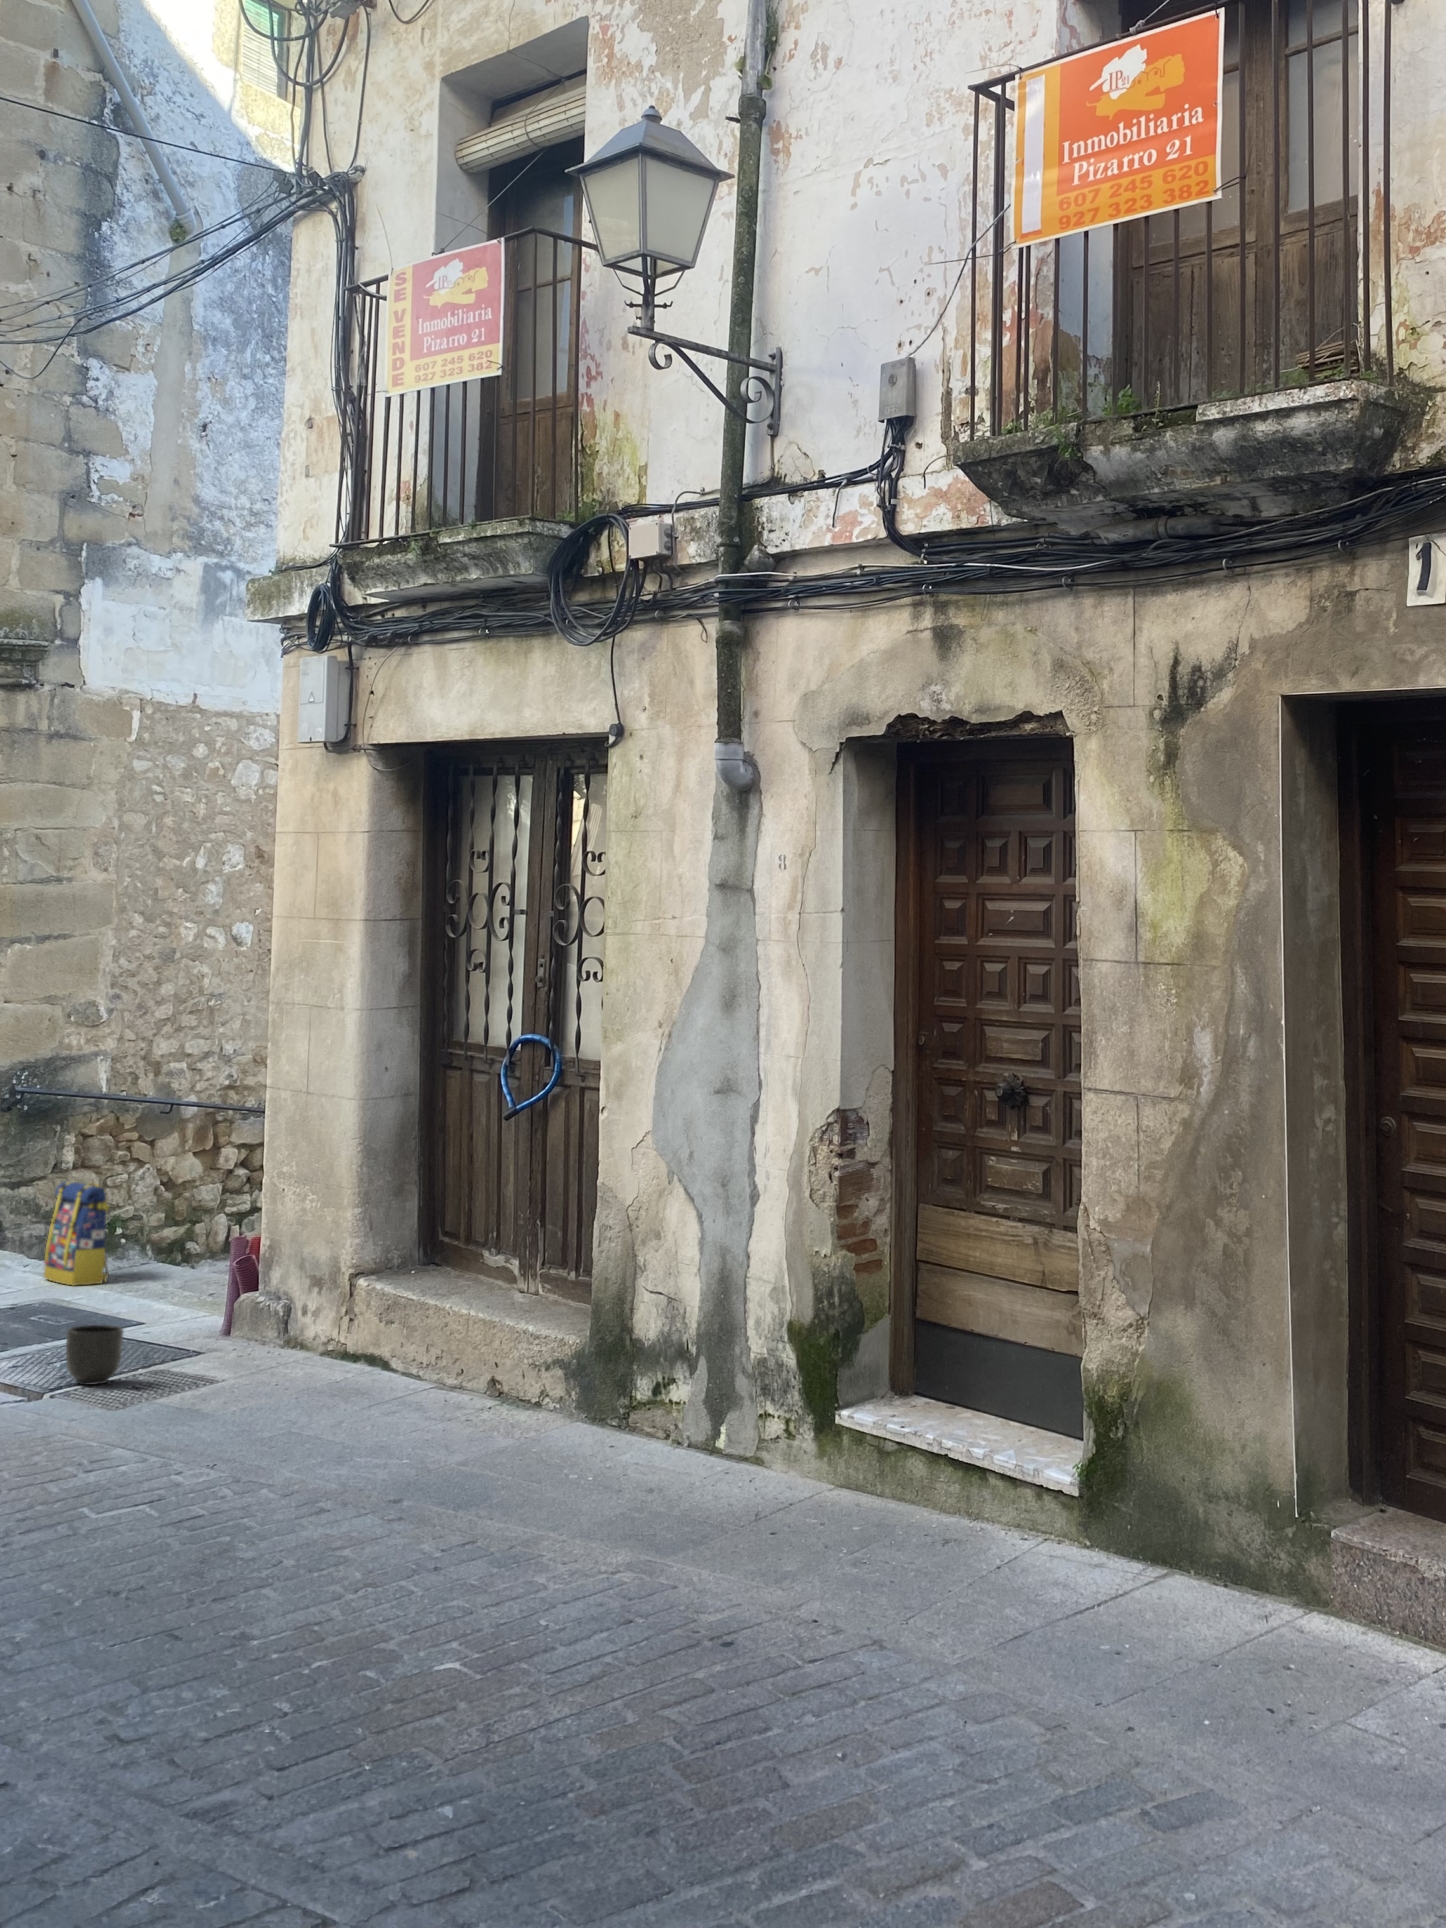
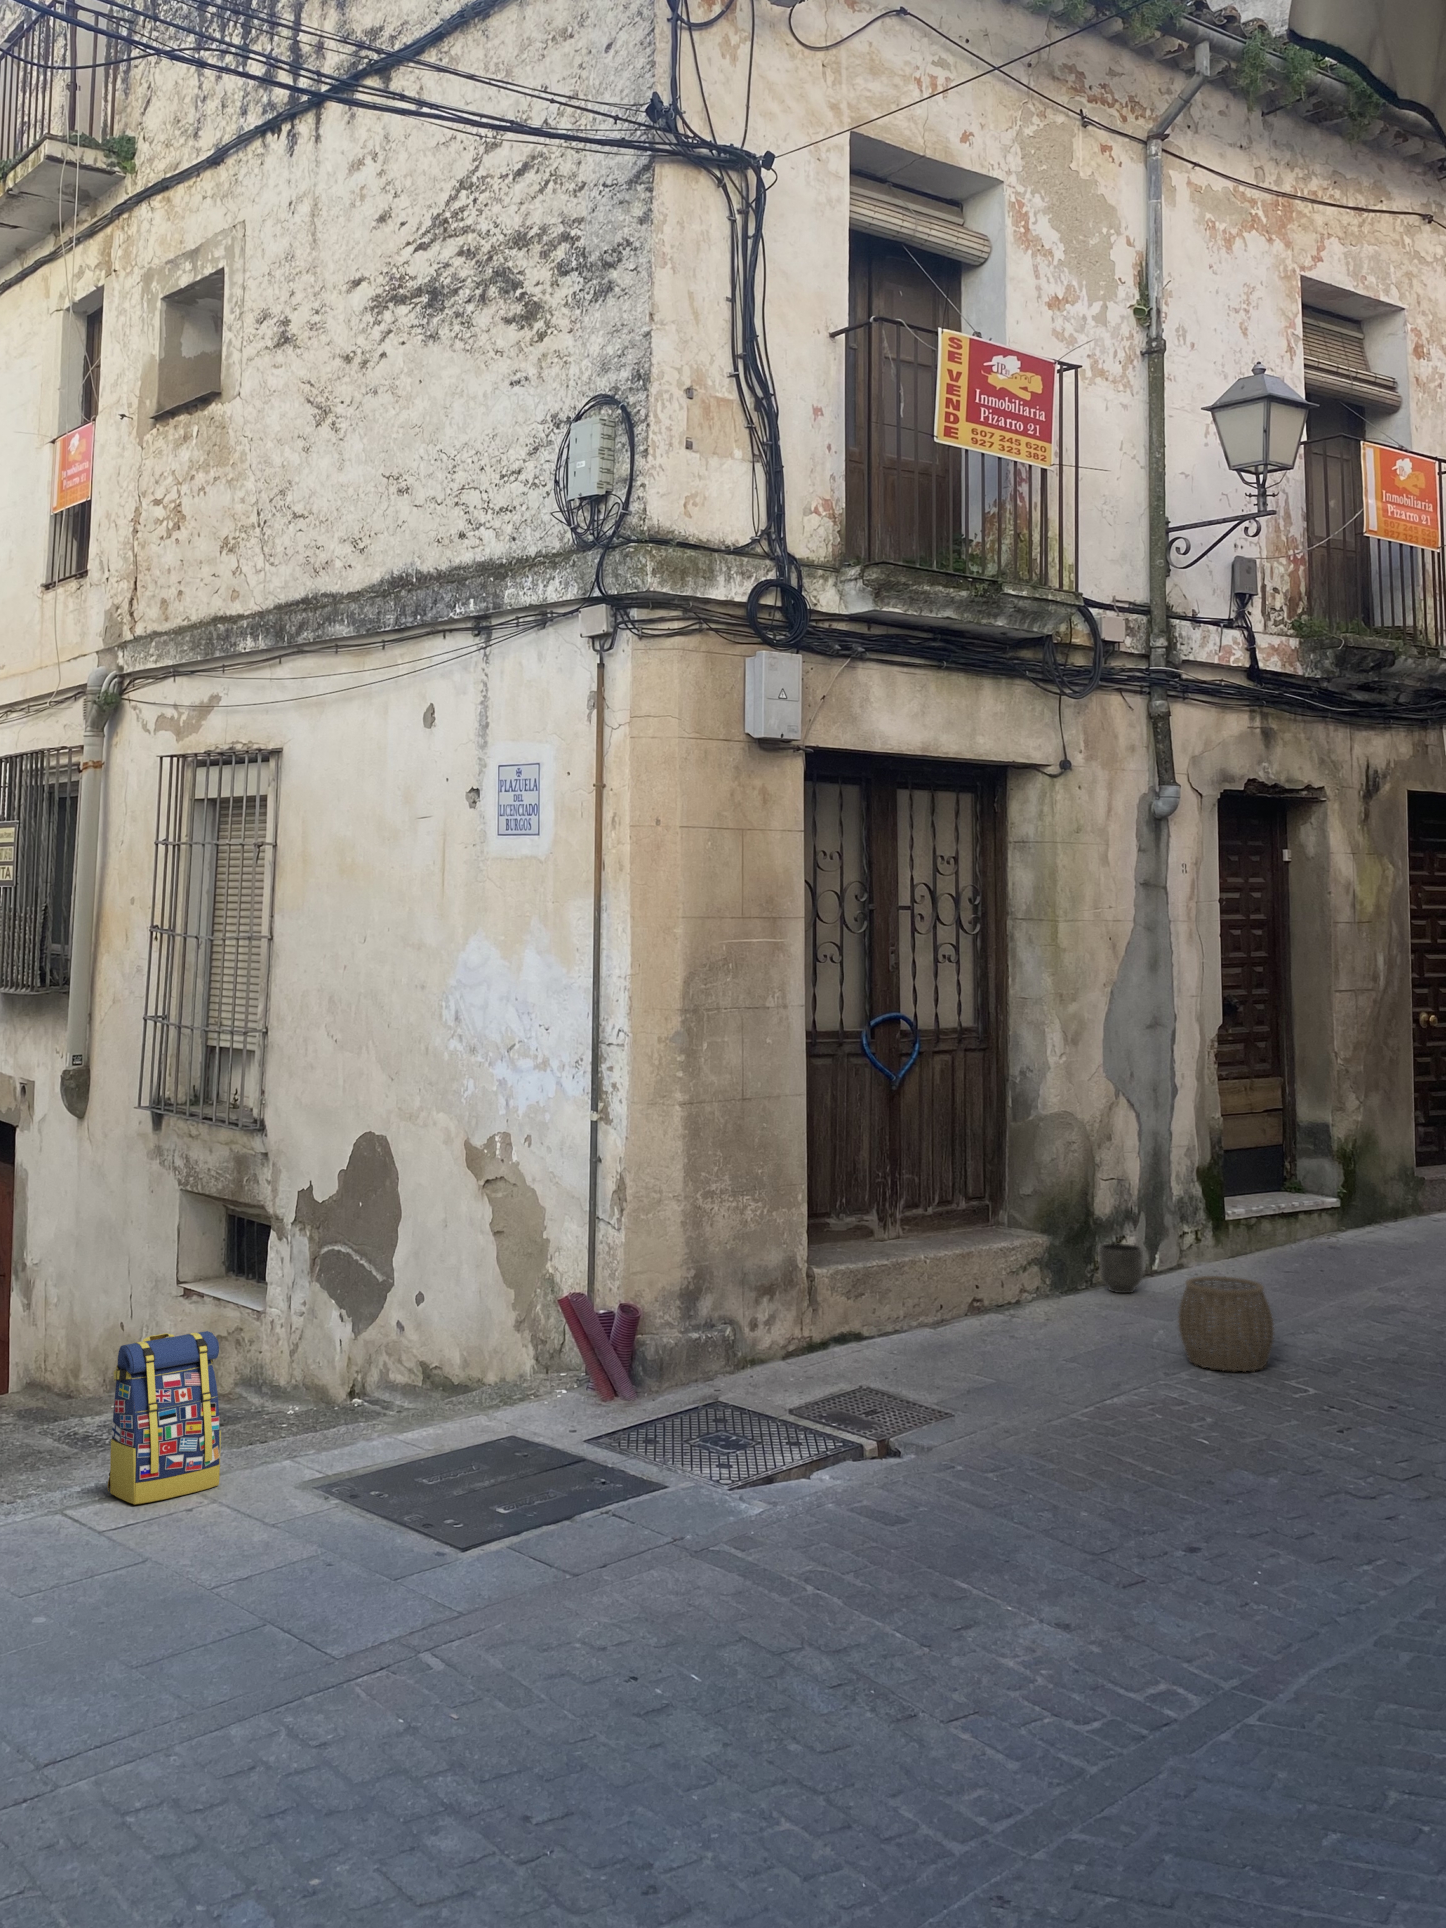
planter: present [66,1325,123,1385] -> present [1098,1243,1144,1293]
woven basket: none [149,1331,260,1438] -> present [1178,1276,1274,1372]

